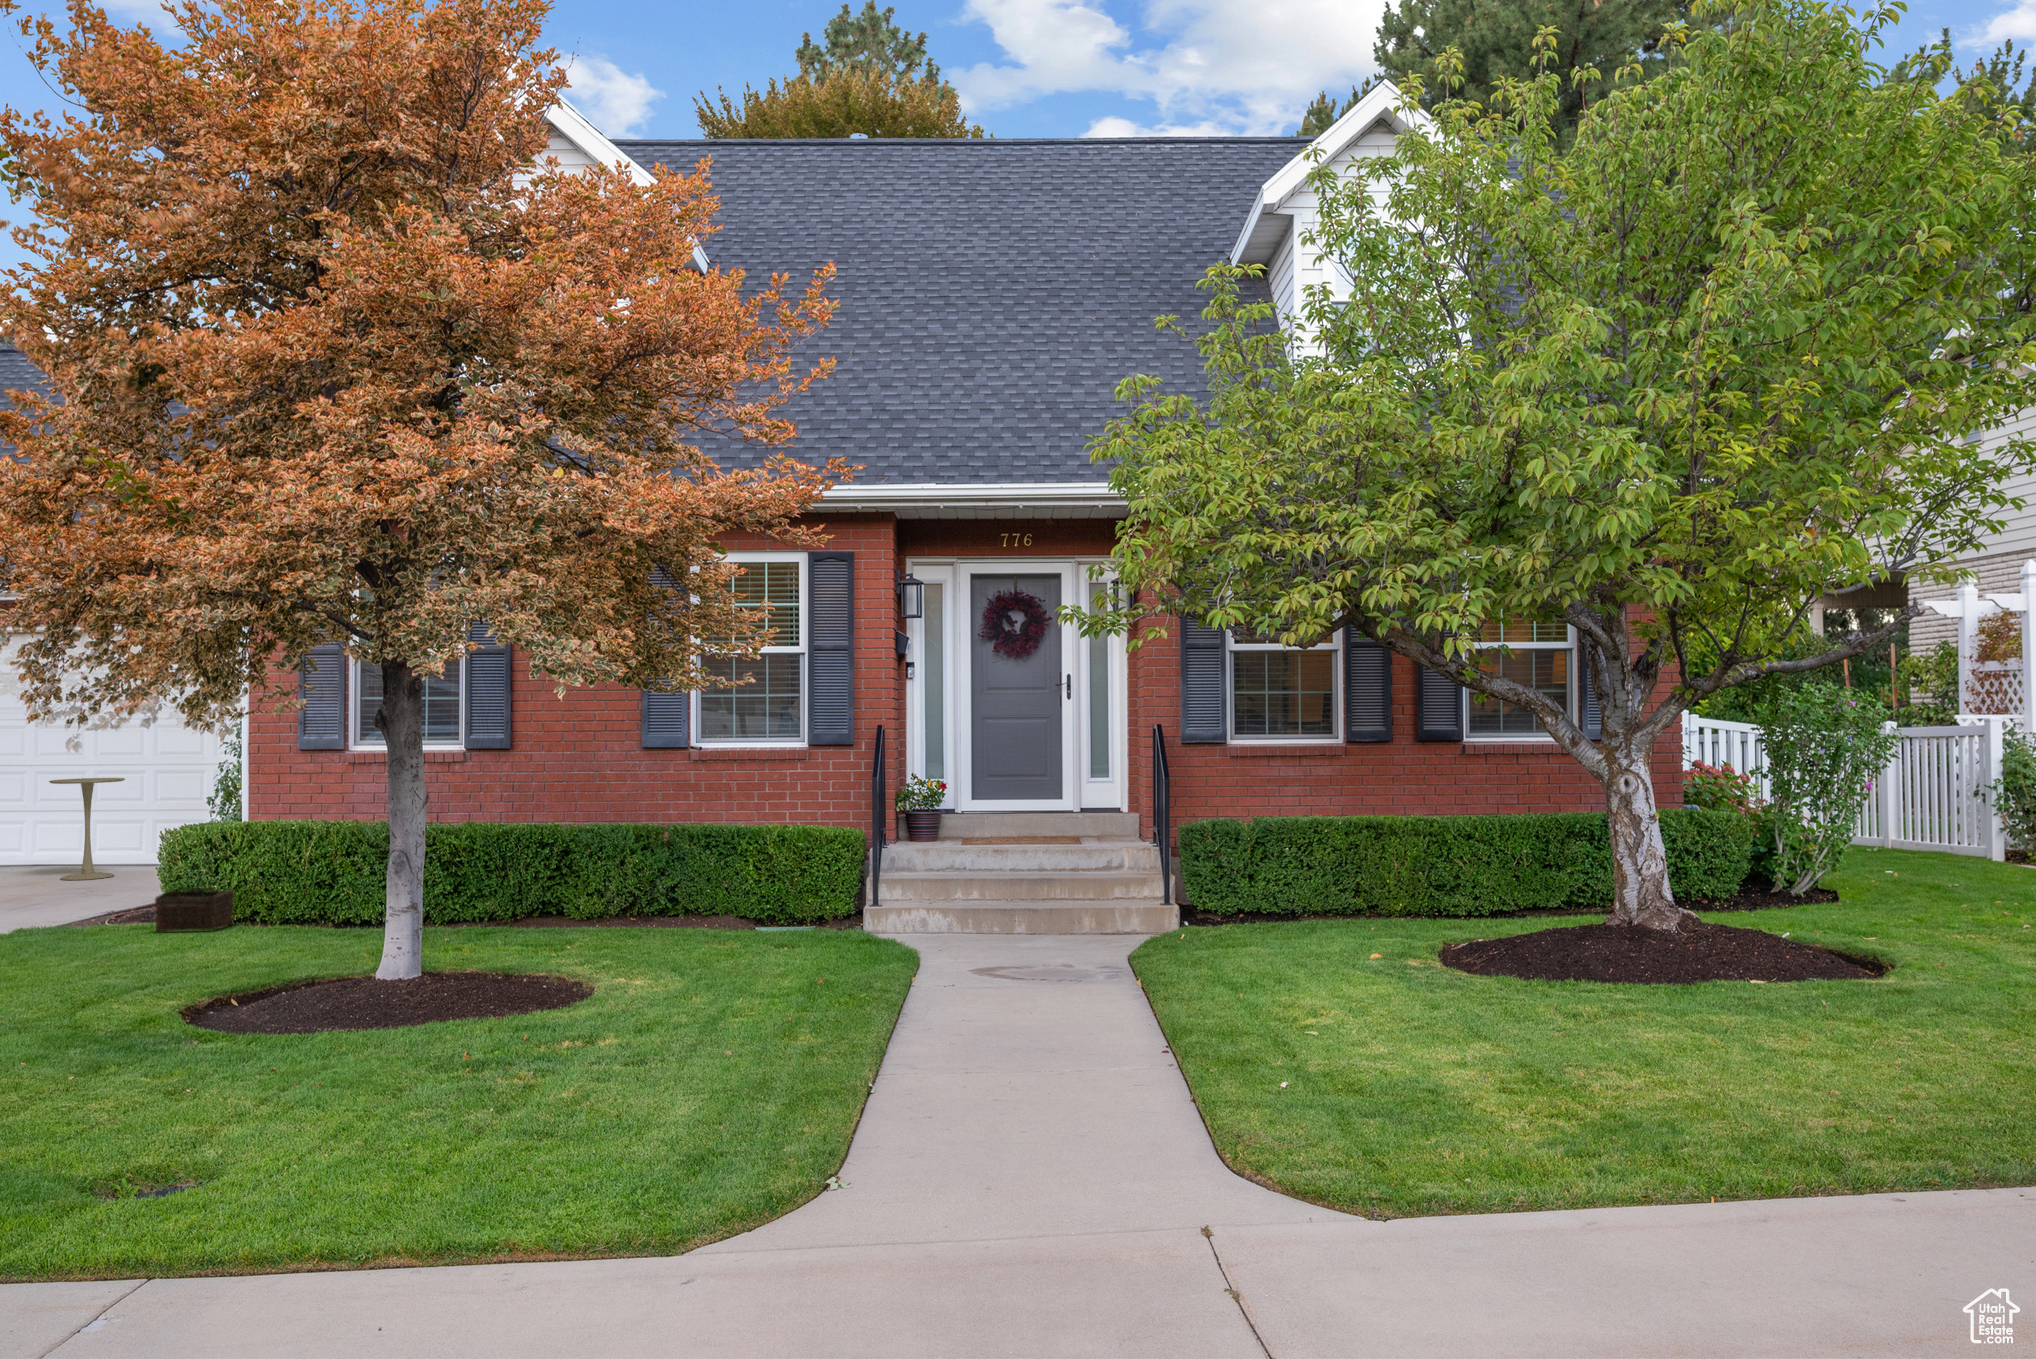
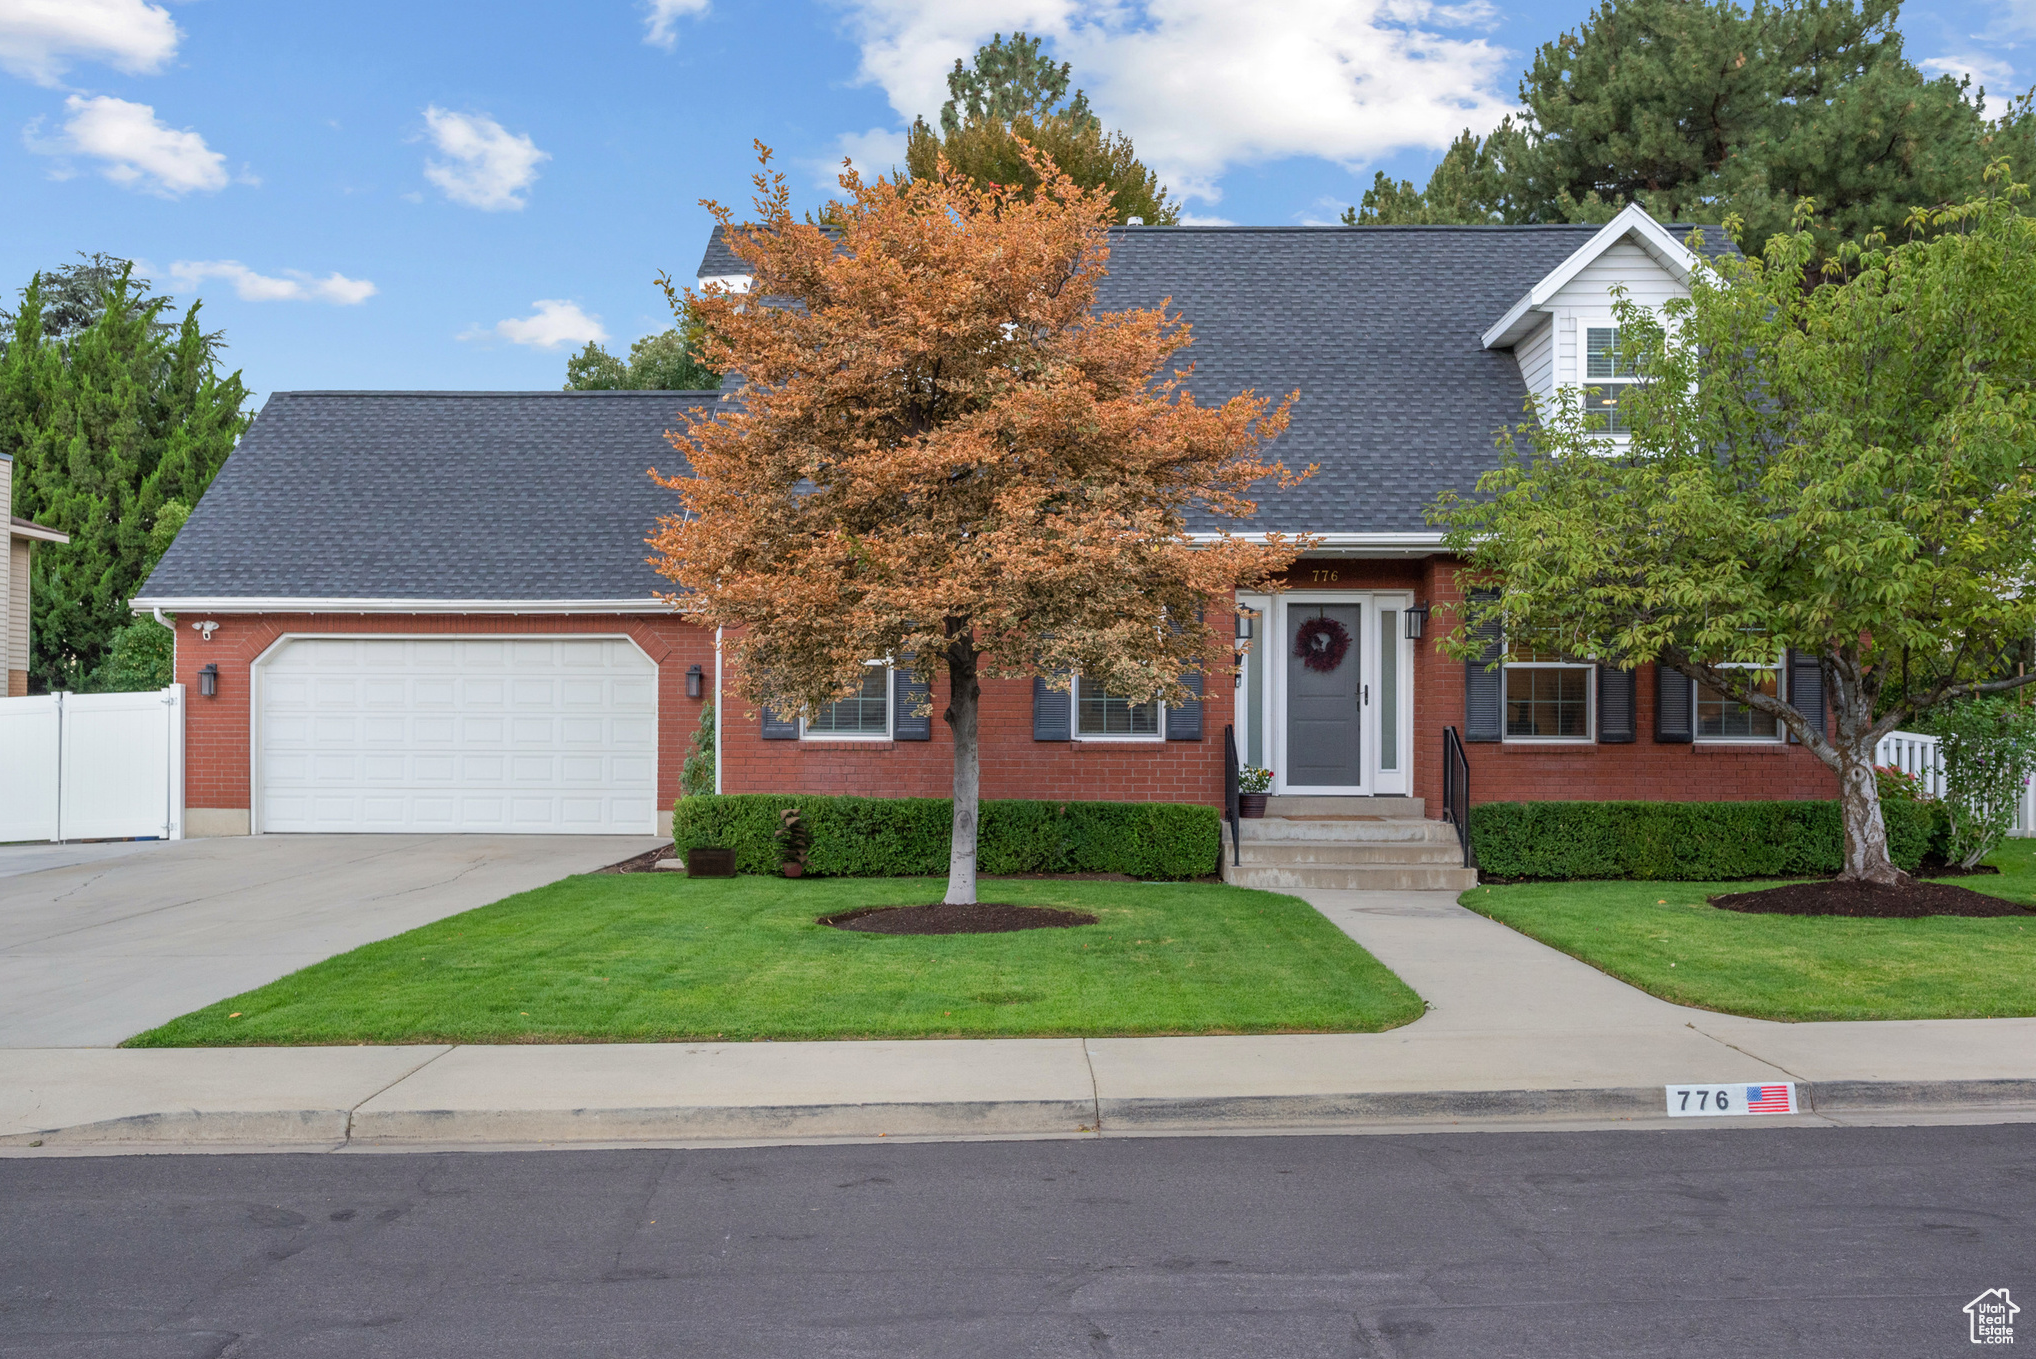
pedestal table: present [49,778,125,880] -> none [502,760,557,843]
decorative plant: none [266,841,336,928] -> present [771,809,816,877]

